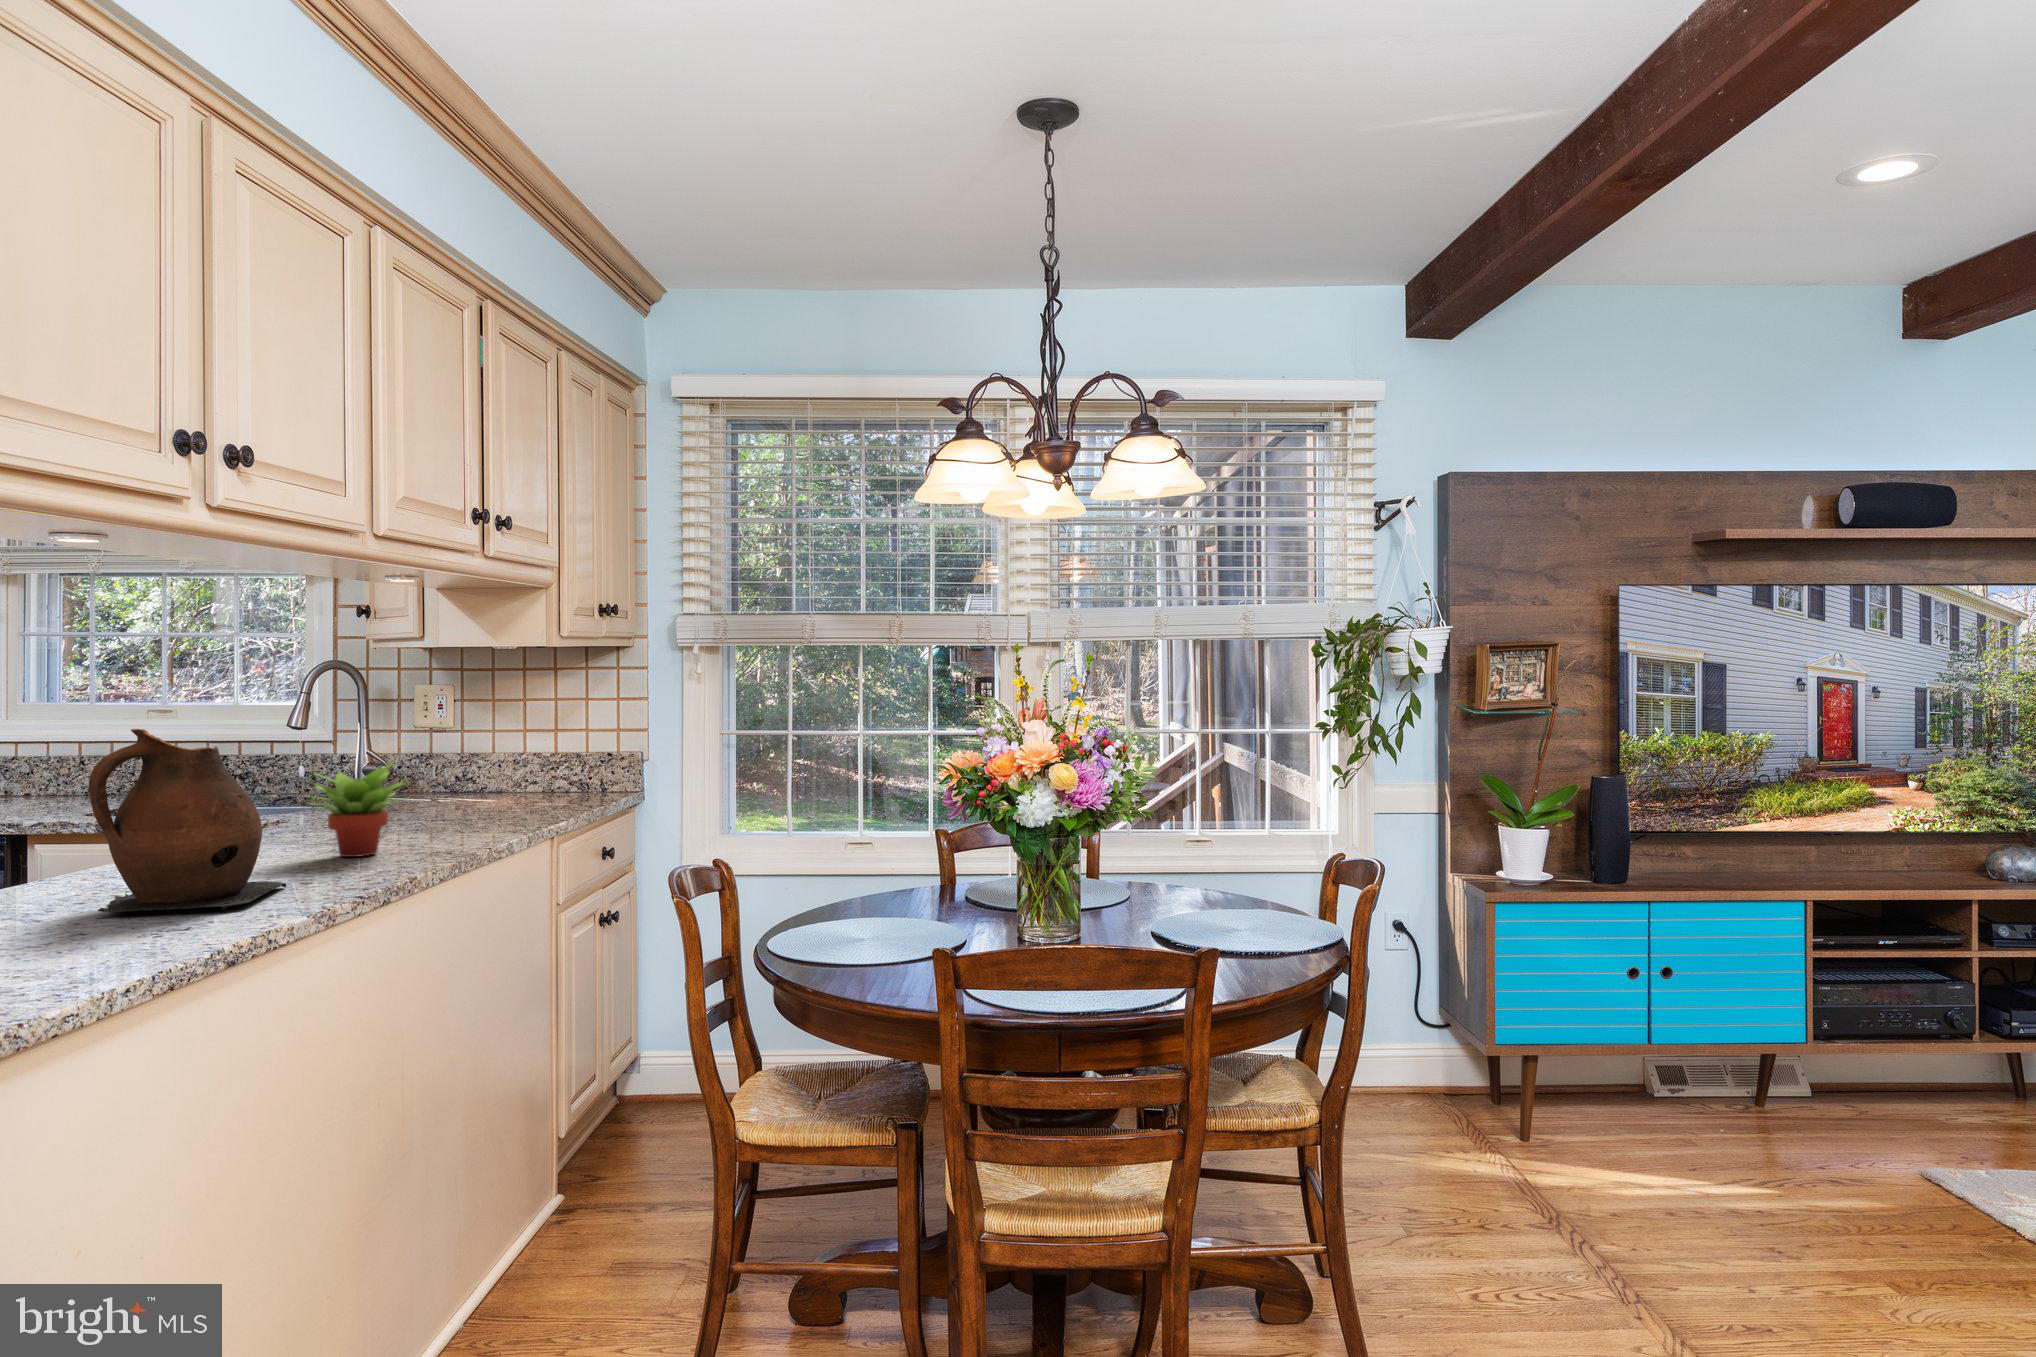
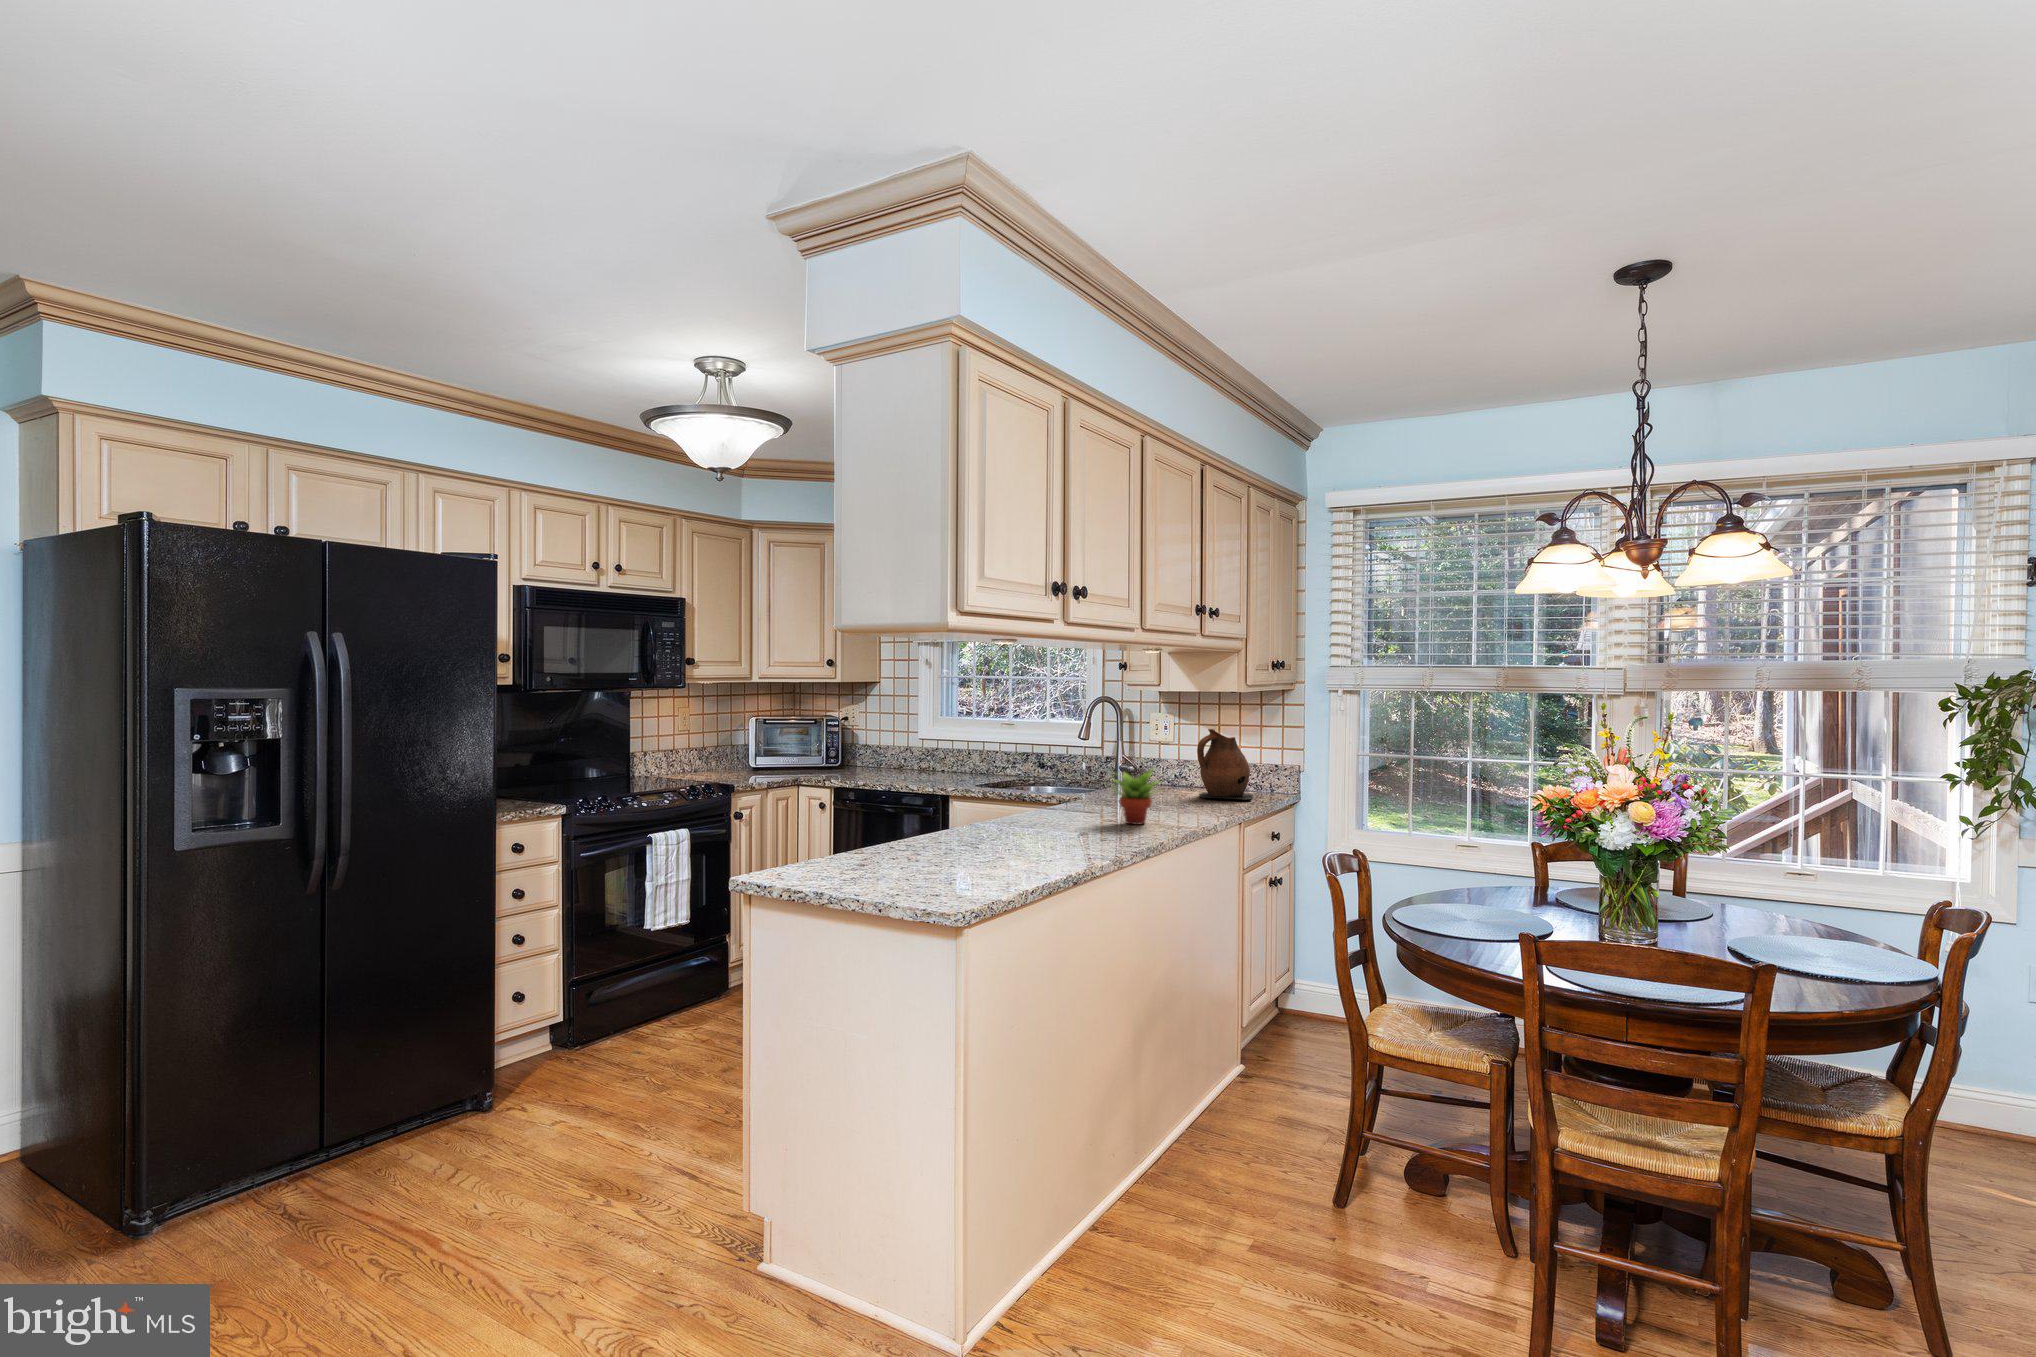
ceramic pitcher: present [89,729,286,912] -> present [1197,729,1253,800]

